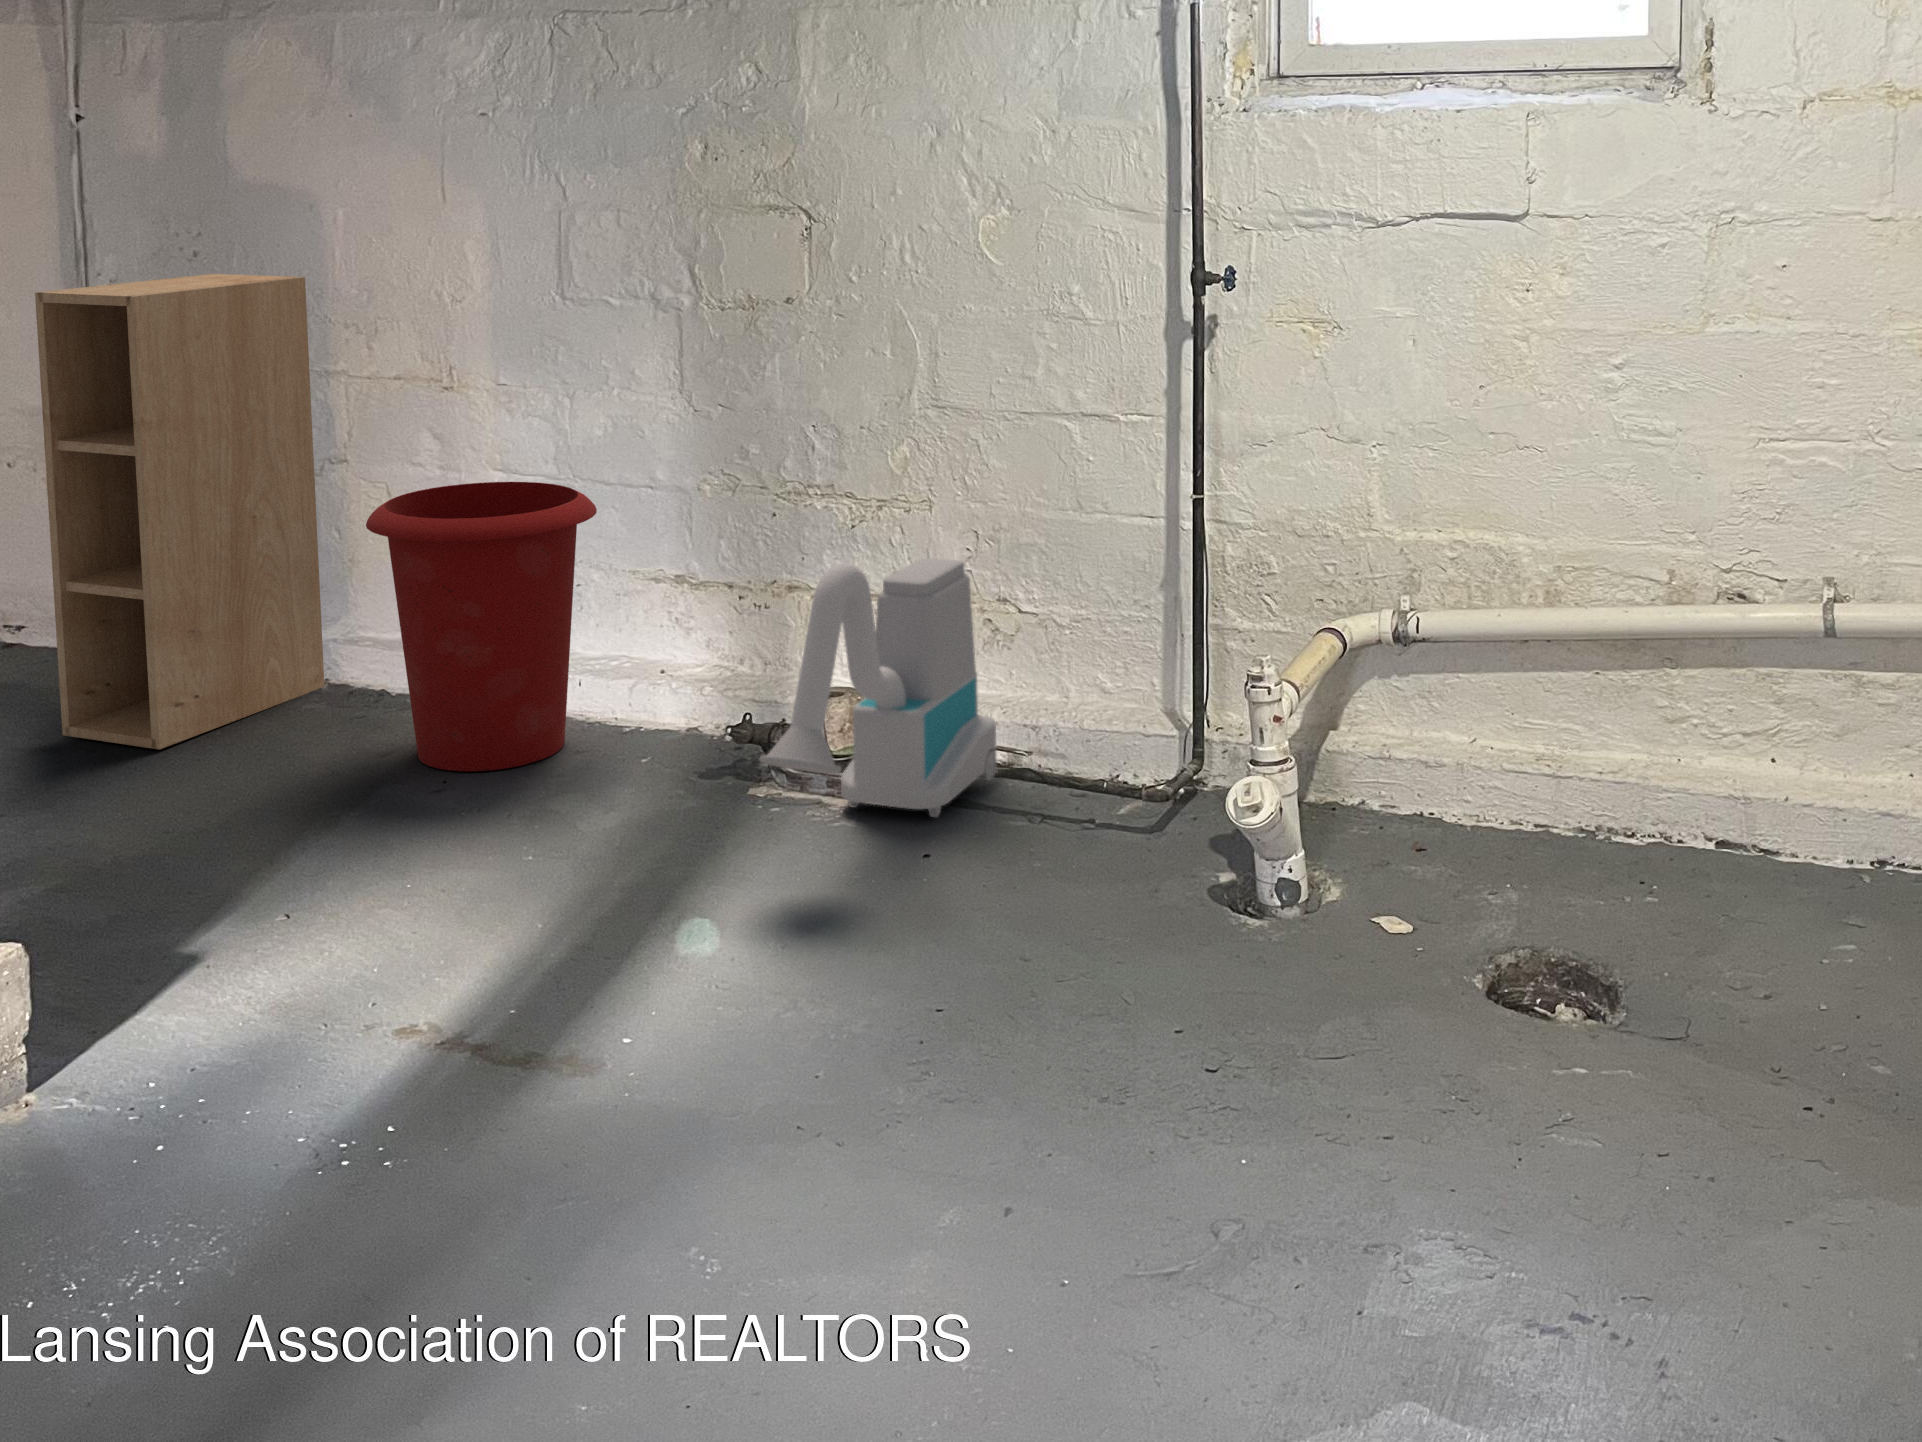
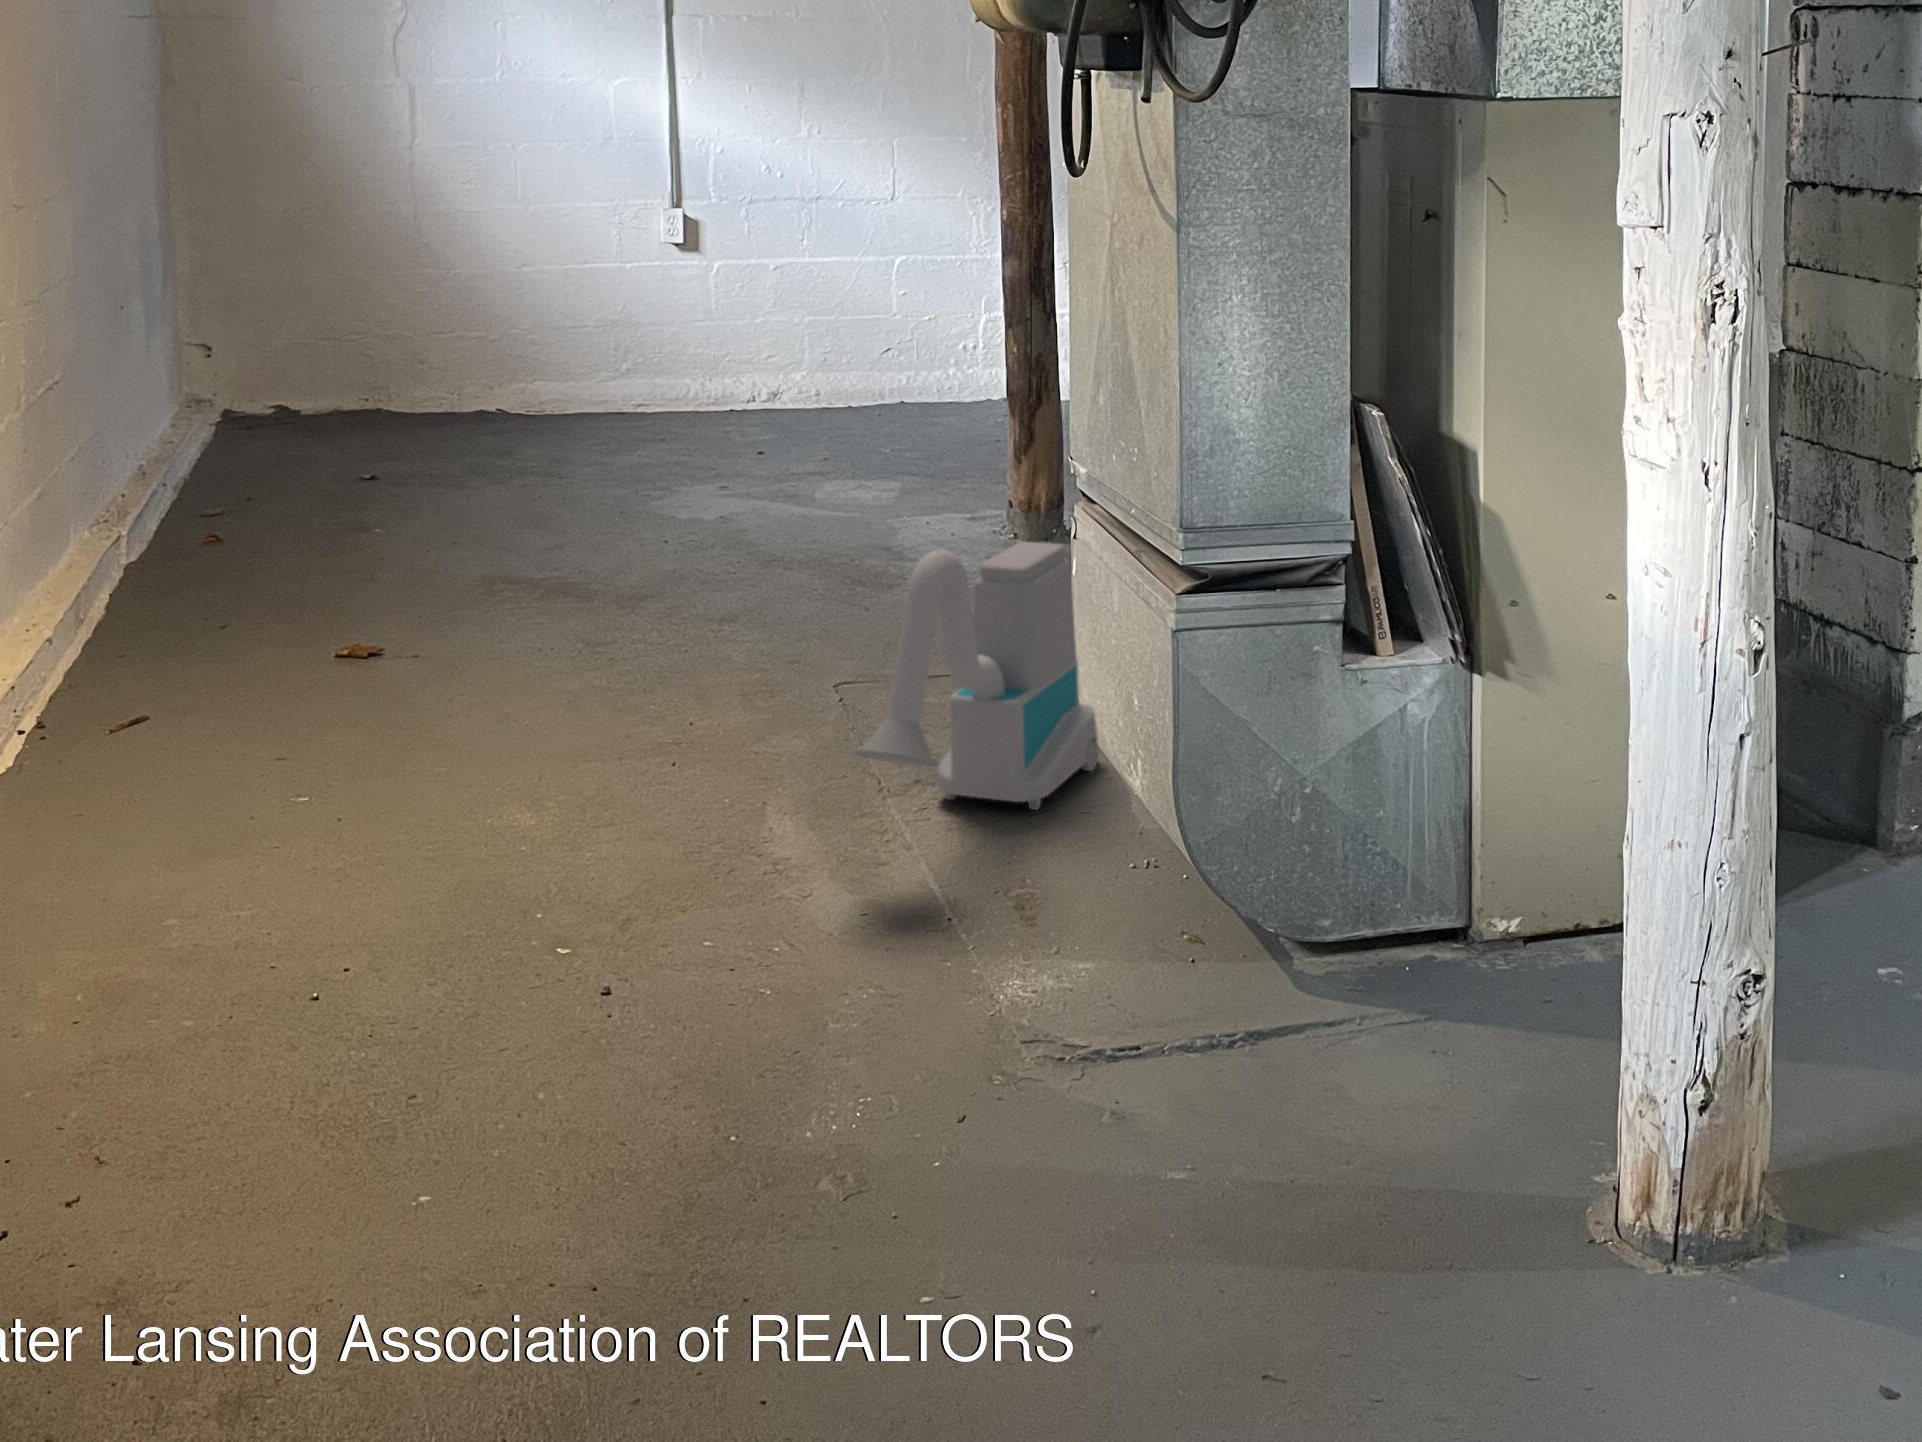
shelving unit: present [35,274,324,749] -> none [97,244,401,739]
waste bin: present [366,482,597,771] -> none [444,462,682,762]

